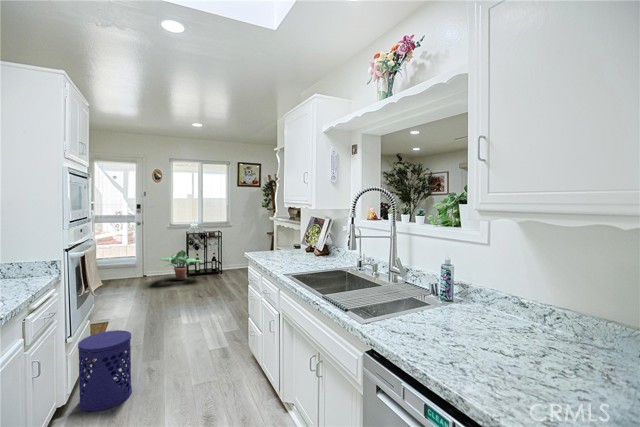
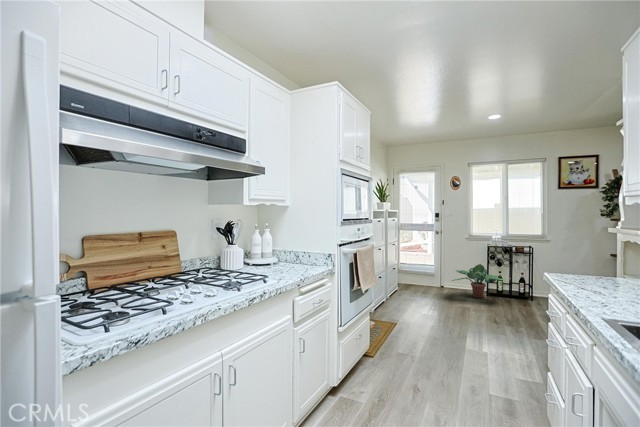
waste bin: present [78,330,132,411] -> none [346,330,391,411]

